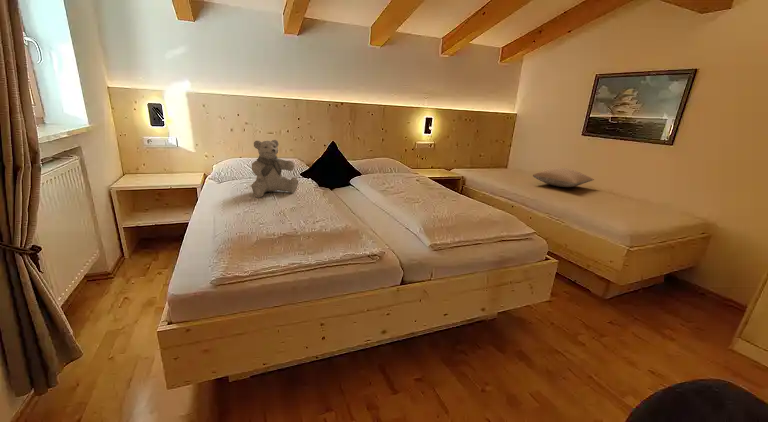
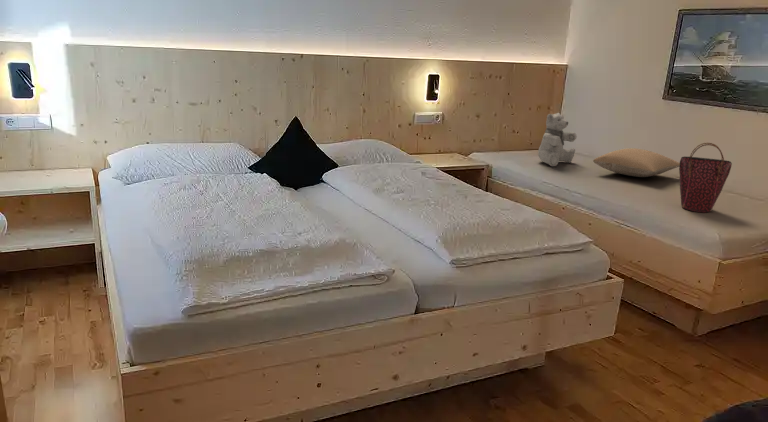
teddy bear: present [251,140,298,197] -> present [538,113,577,166]
handbag: none [597,163,637,213] -> present [679,143,732,212]

